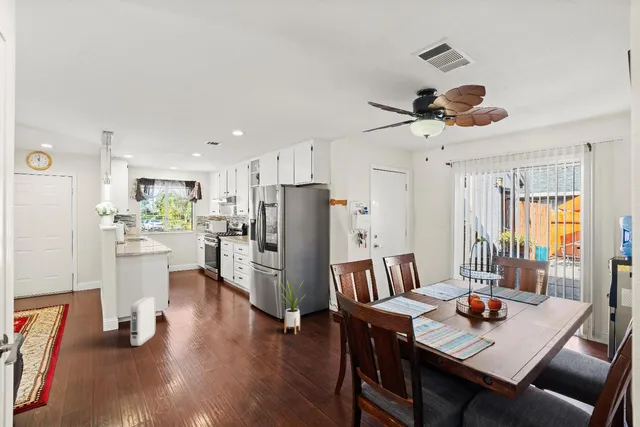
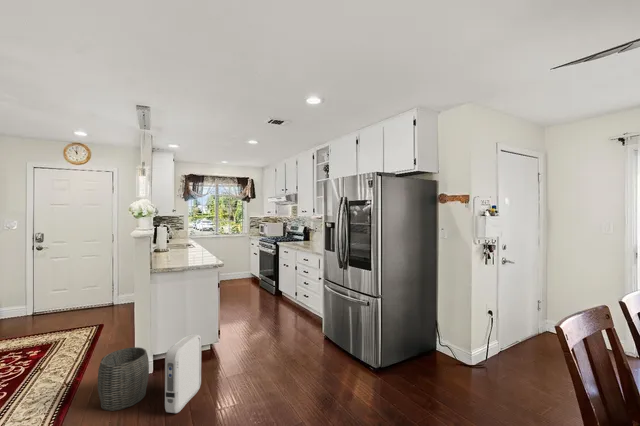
house plant: present [284,280,302,334] -> none [378,309,425,404]
woven basket: none [80,308,116,348] -> present [98,347,149,411]

